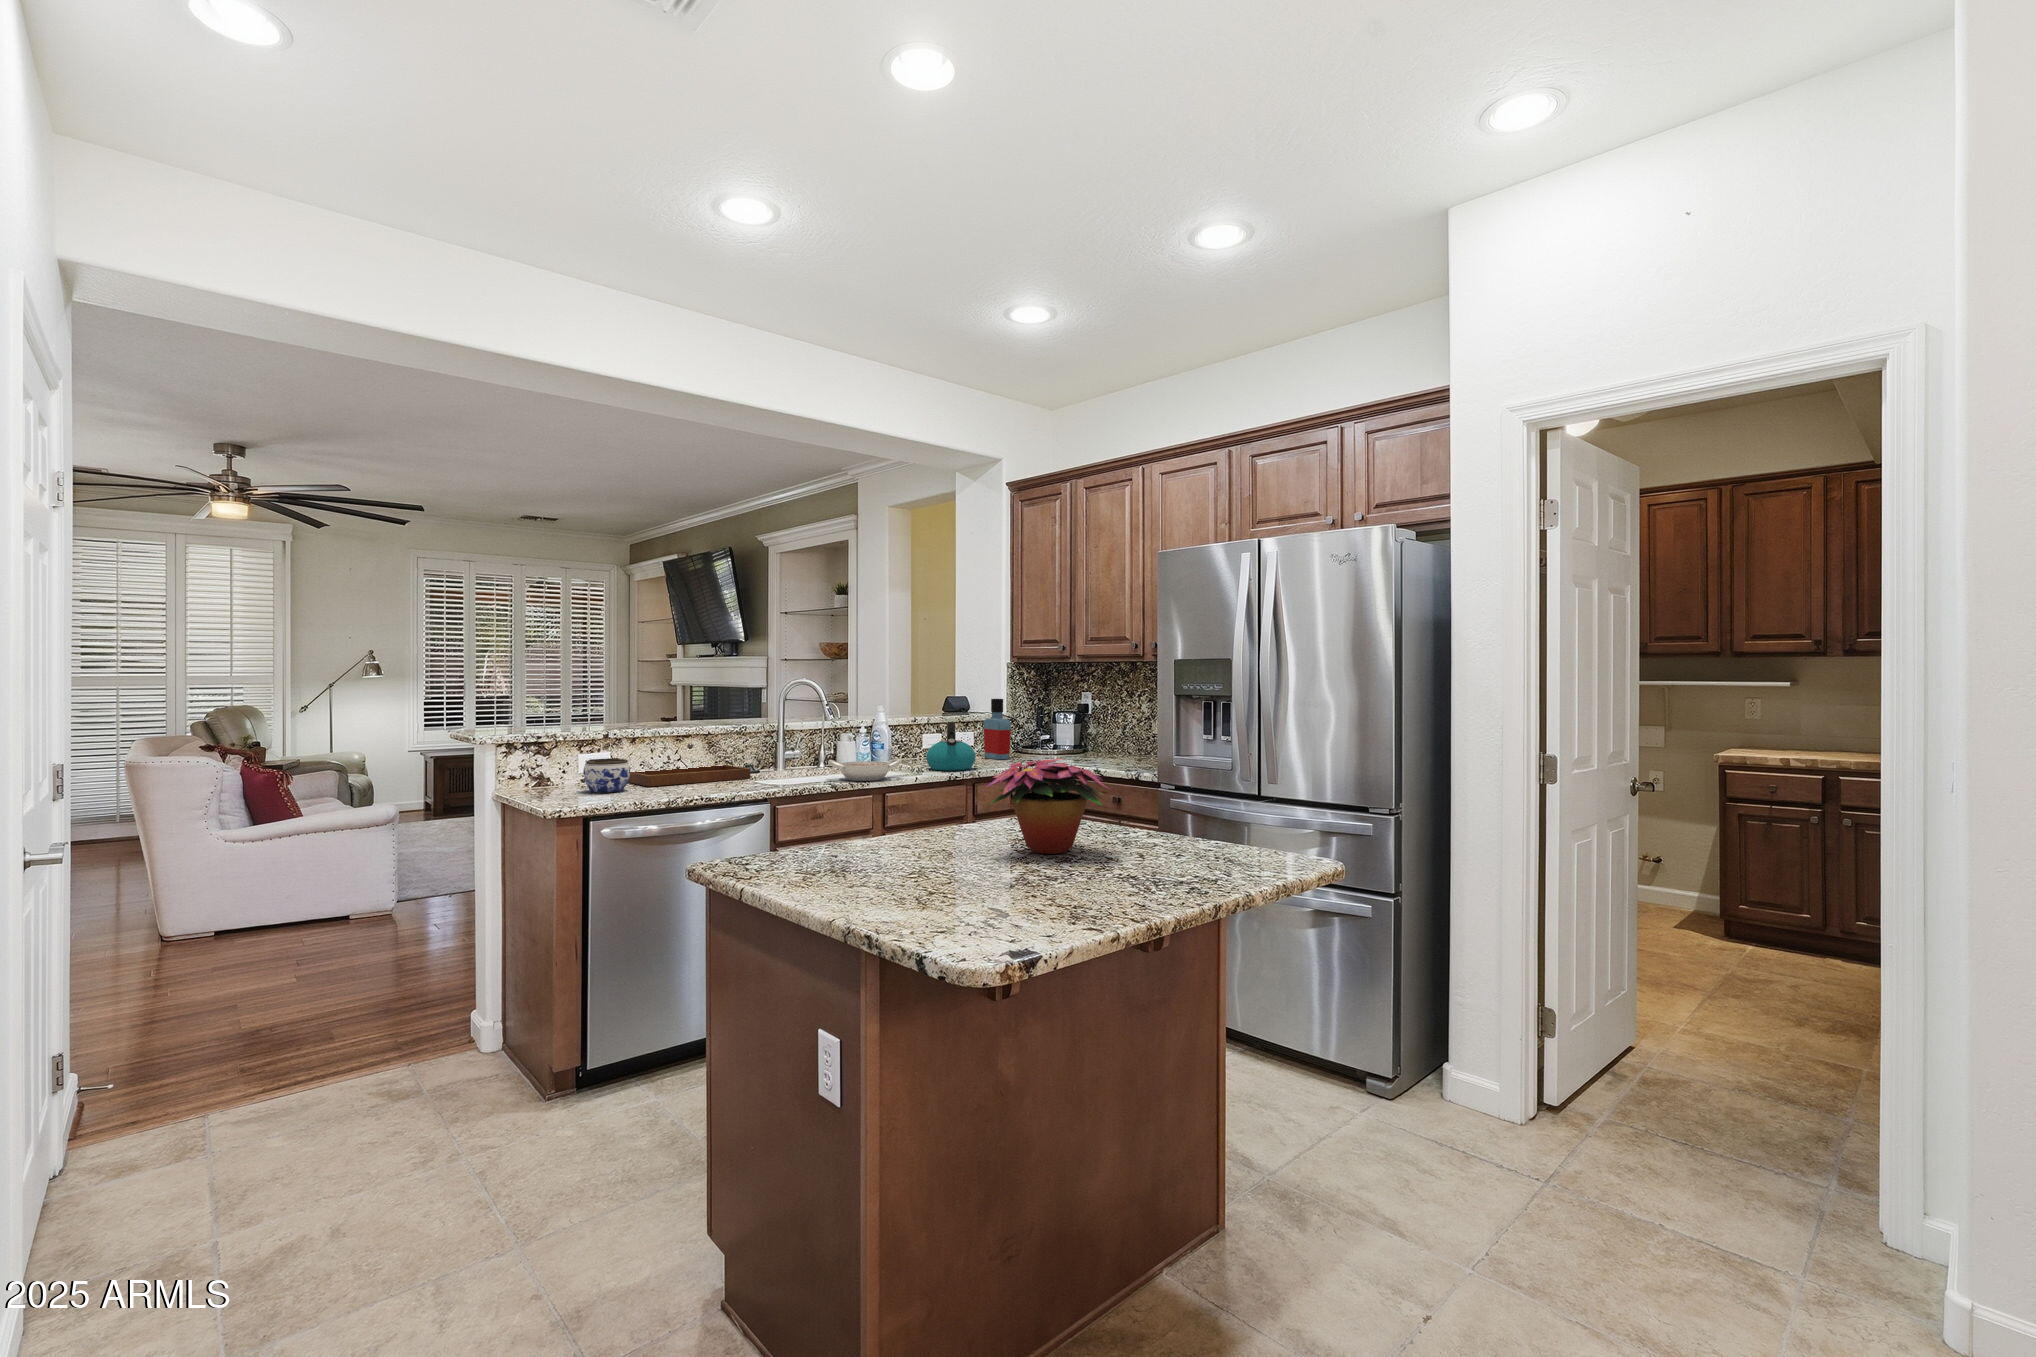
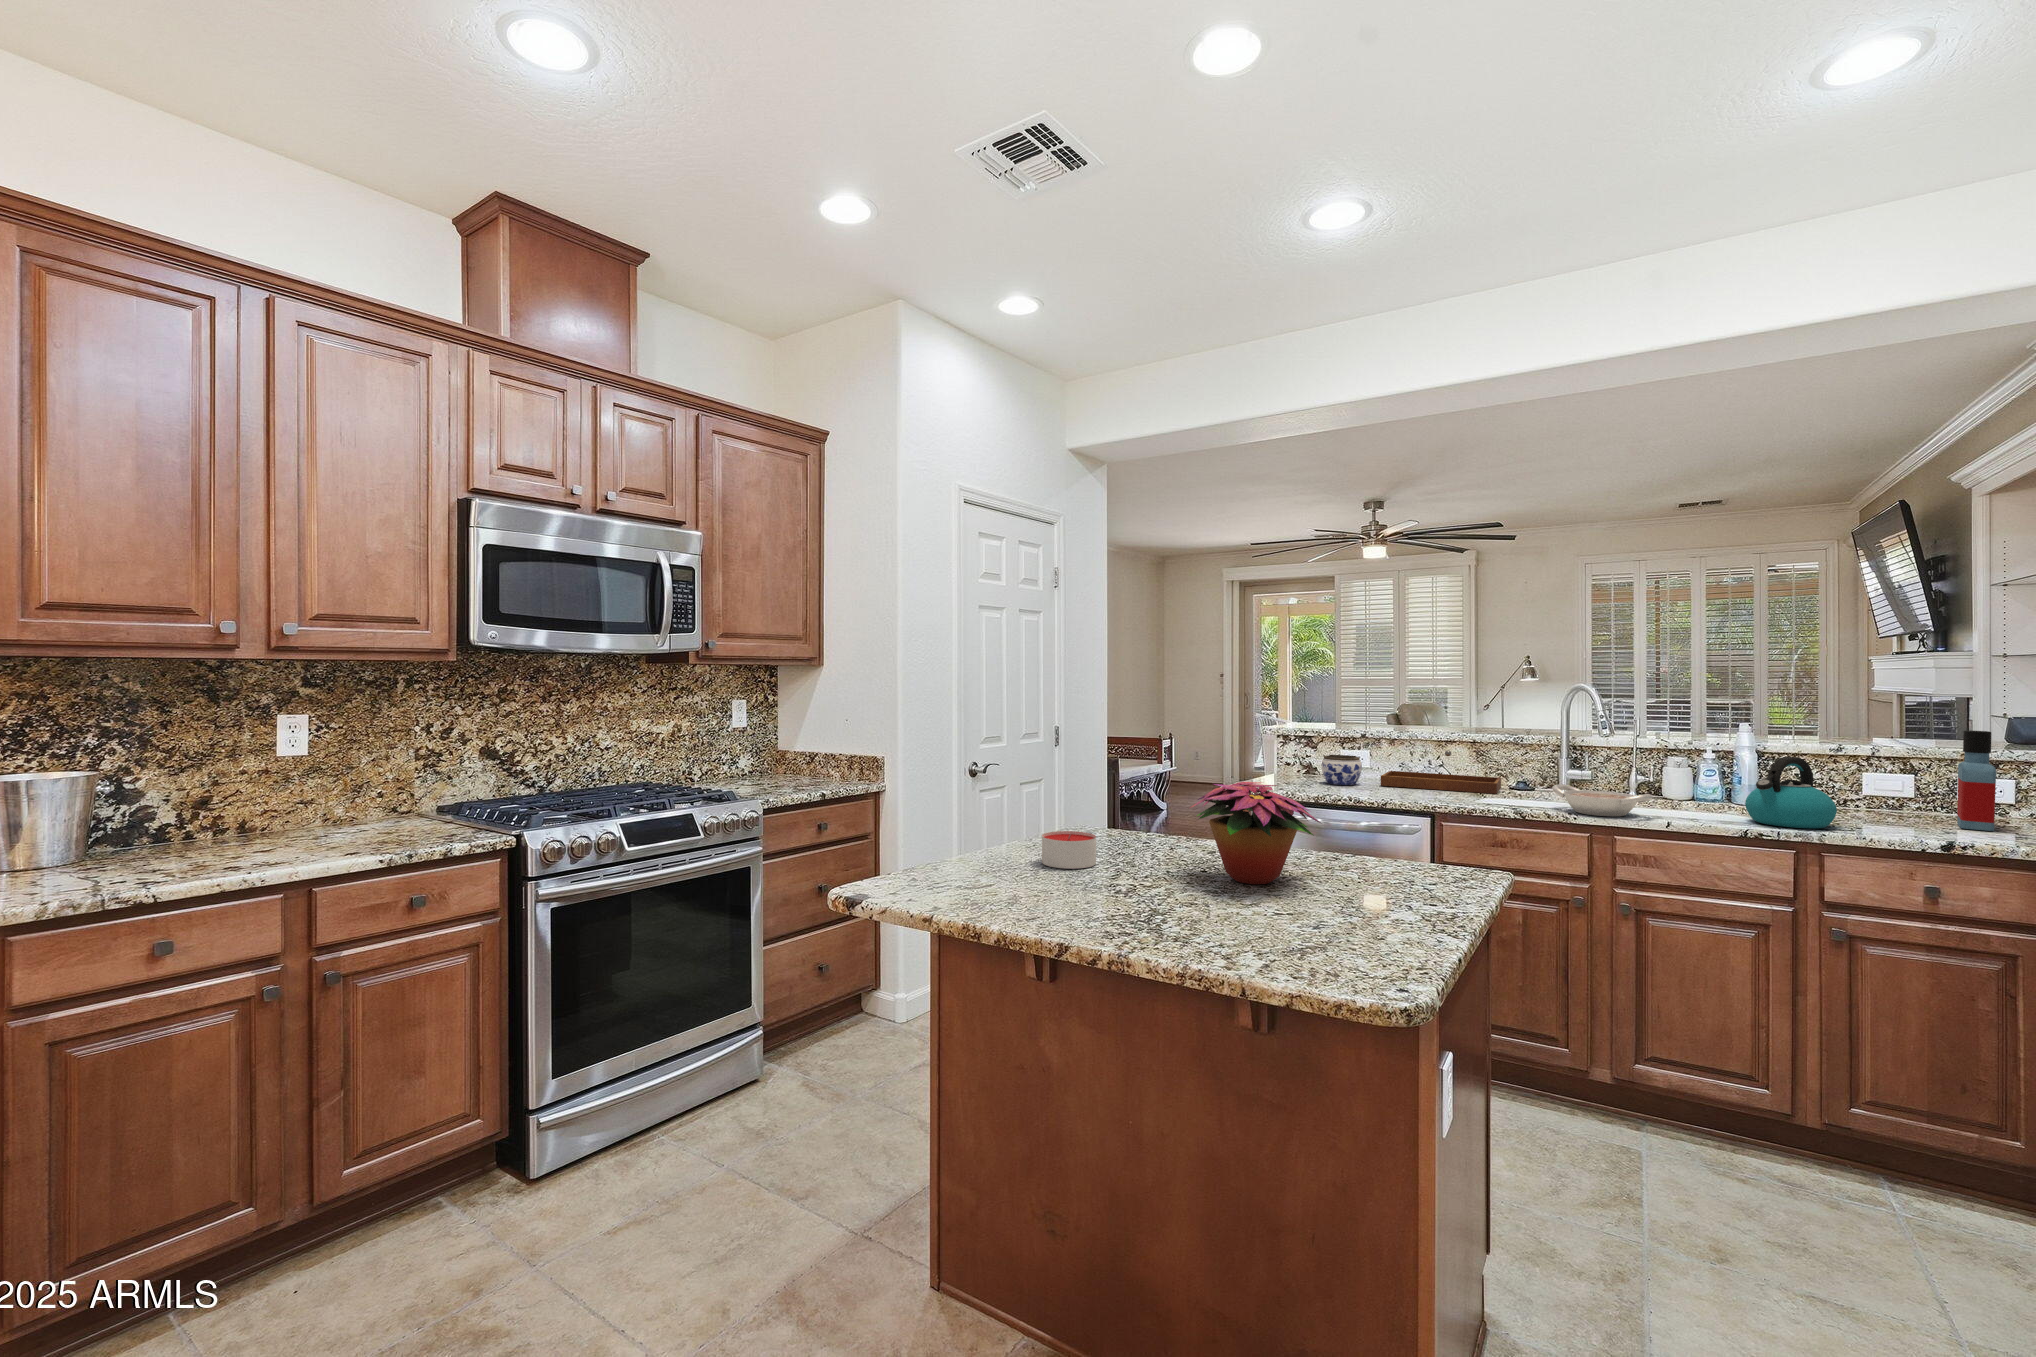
candle: none [897,844,961,888] -> present [1042,831,1096,869]

